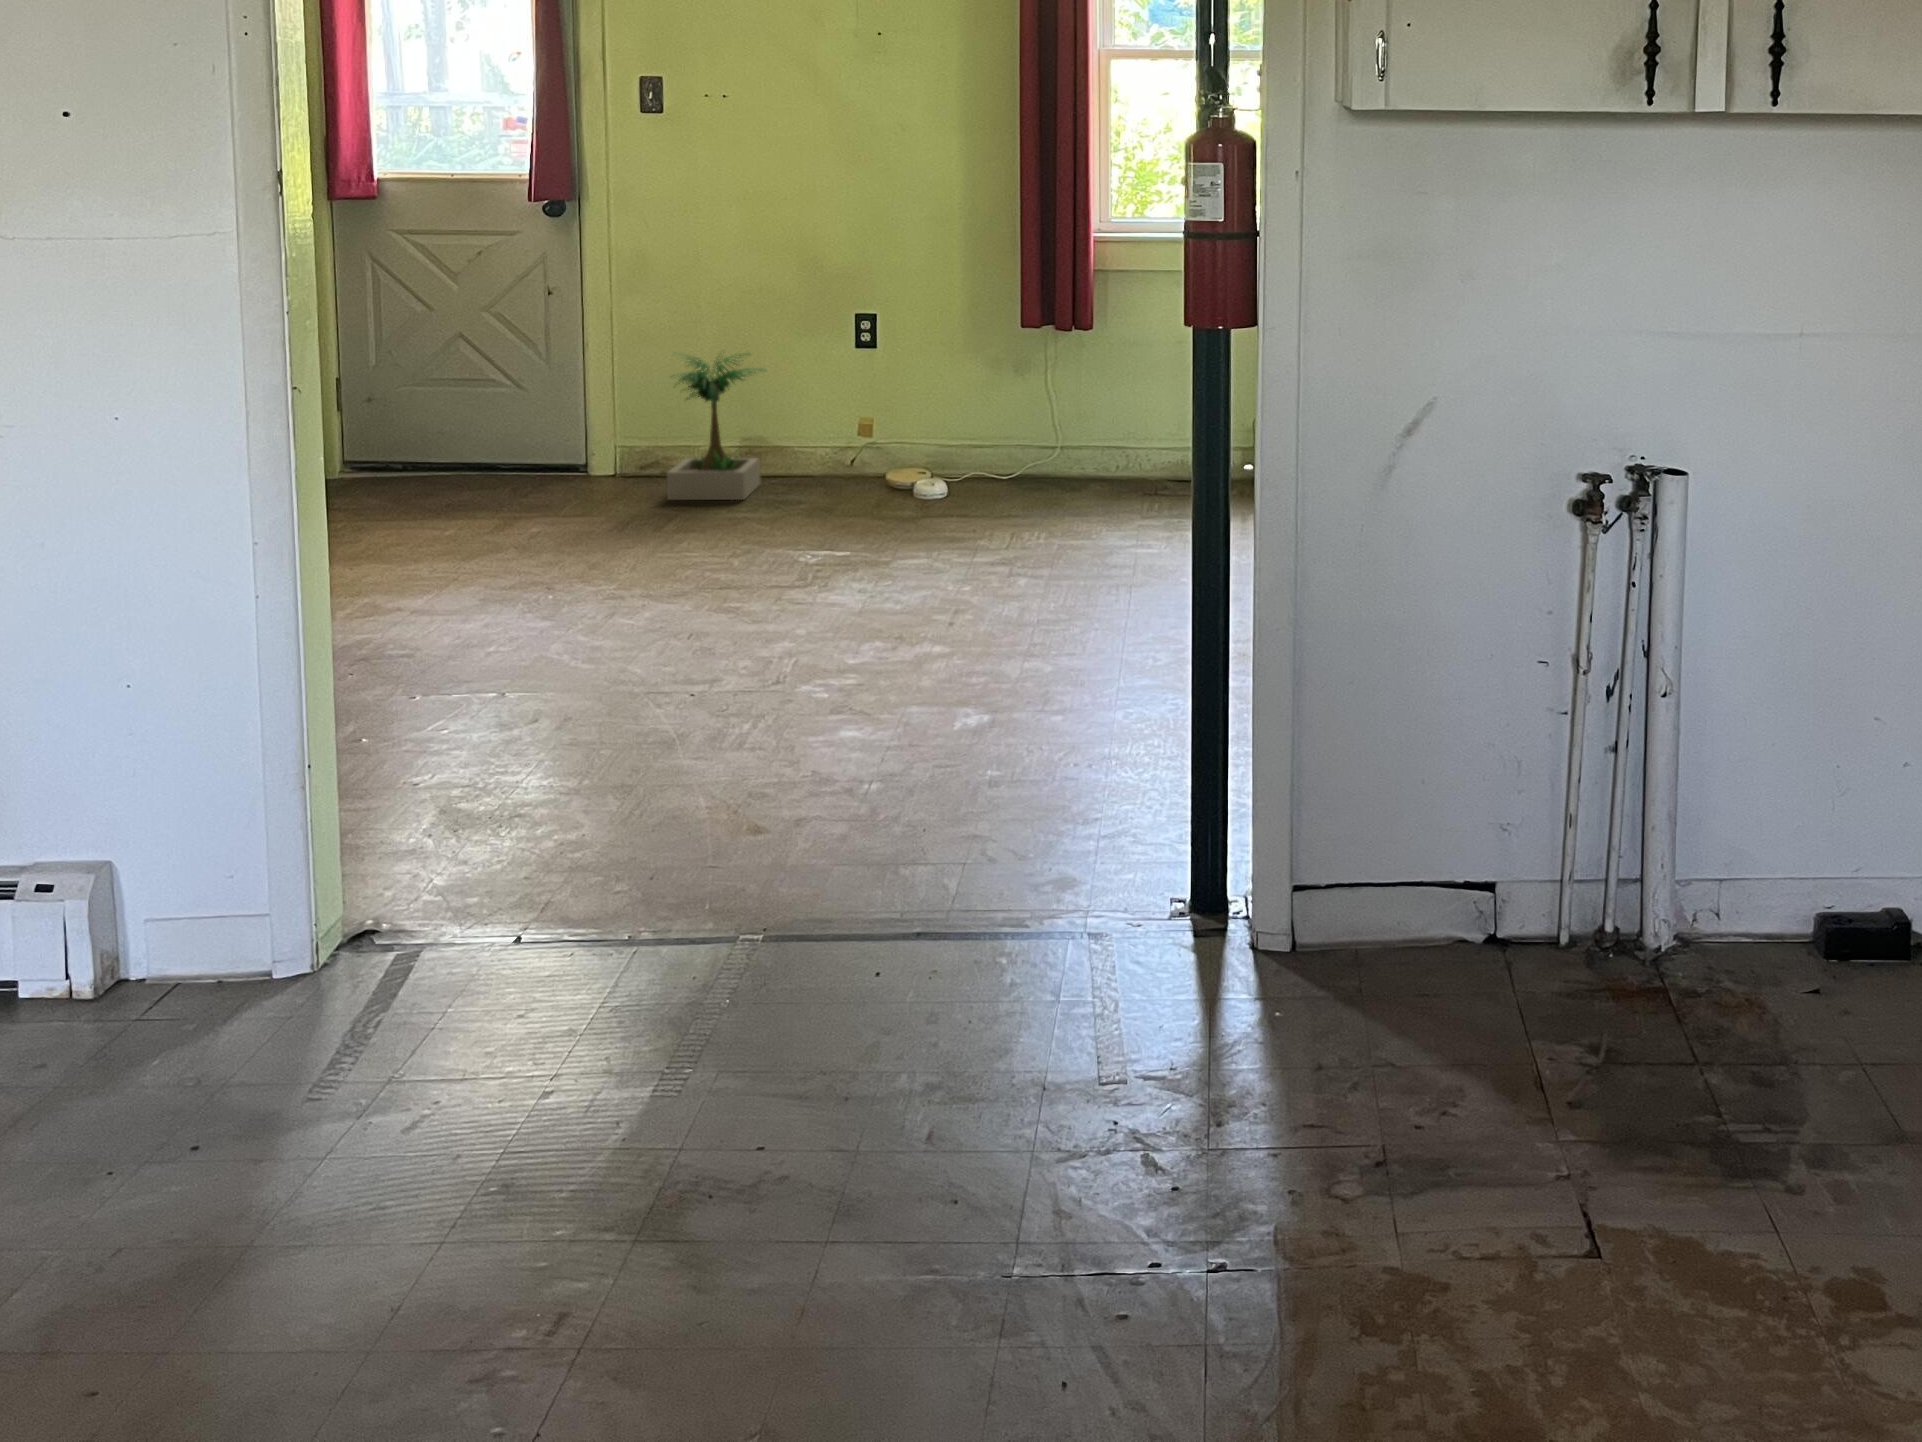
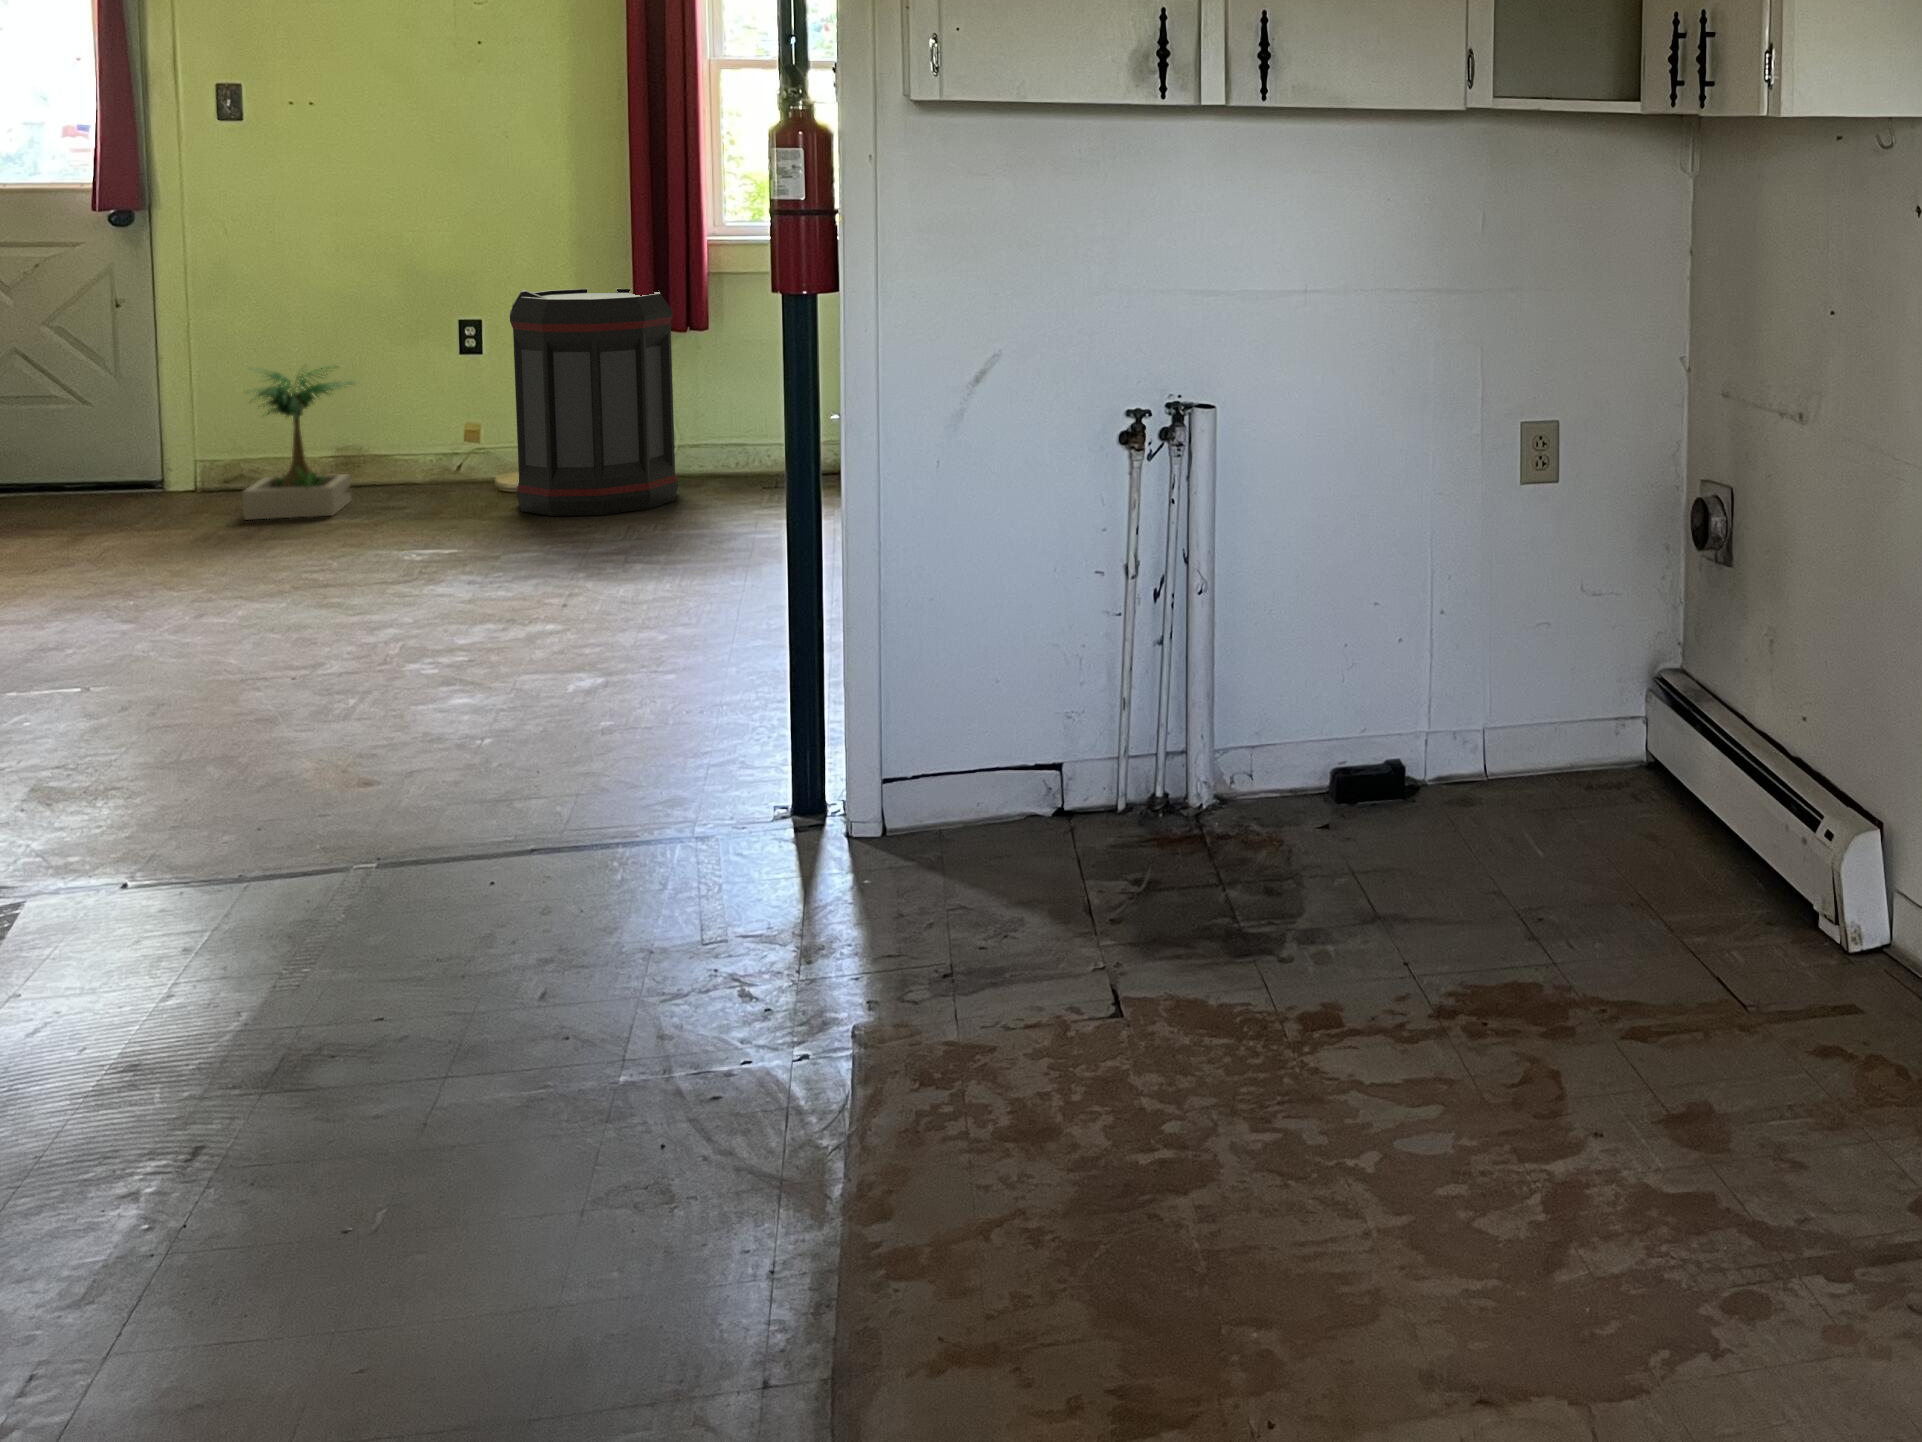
trash can: none [904,280,1057,513] -> present [510,288,678,516]

